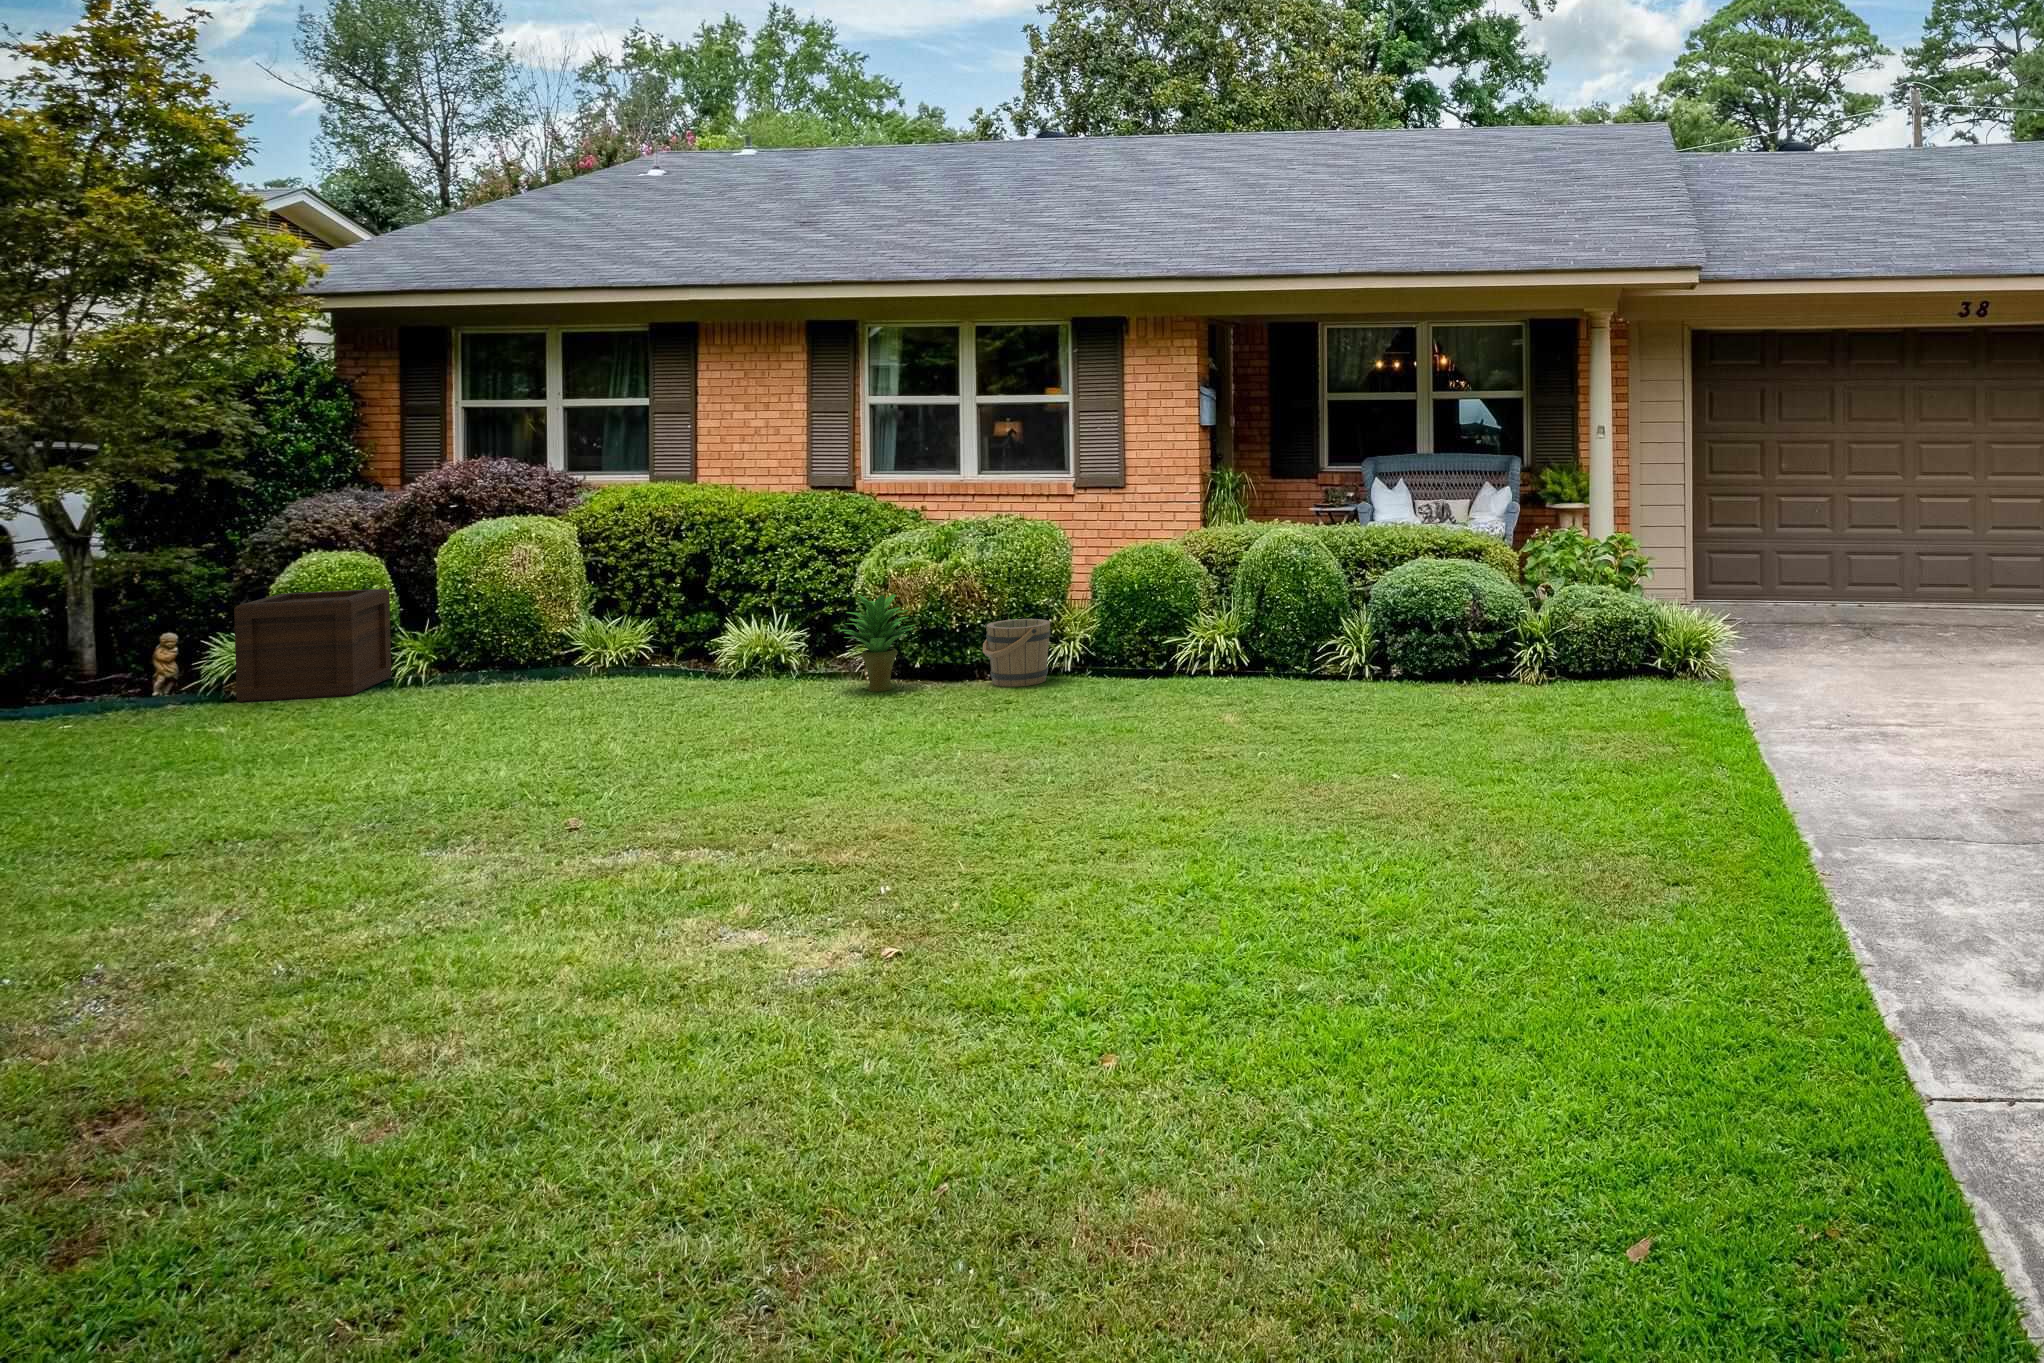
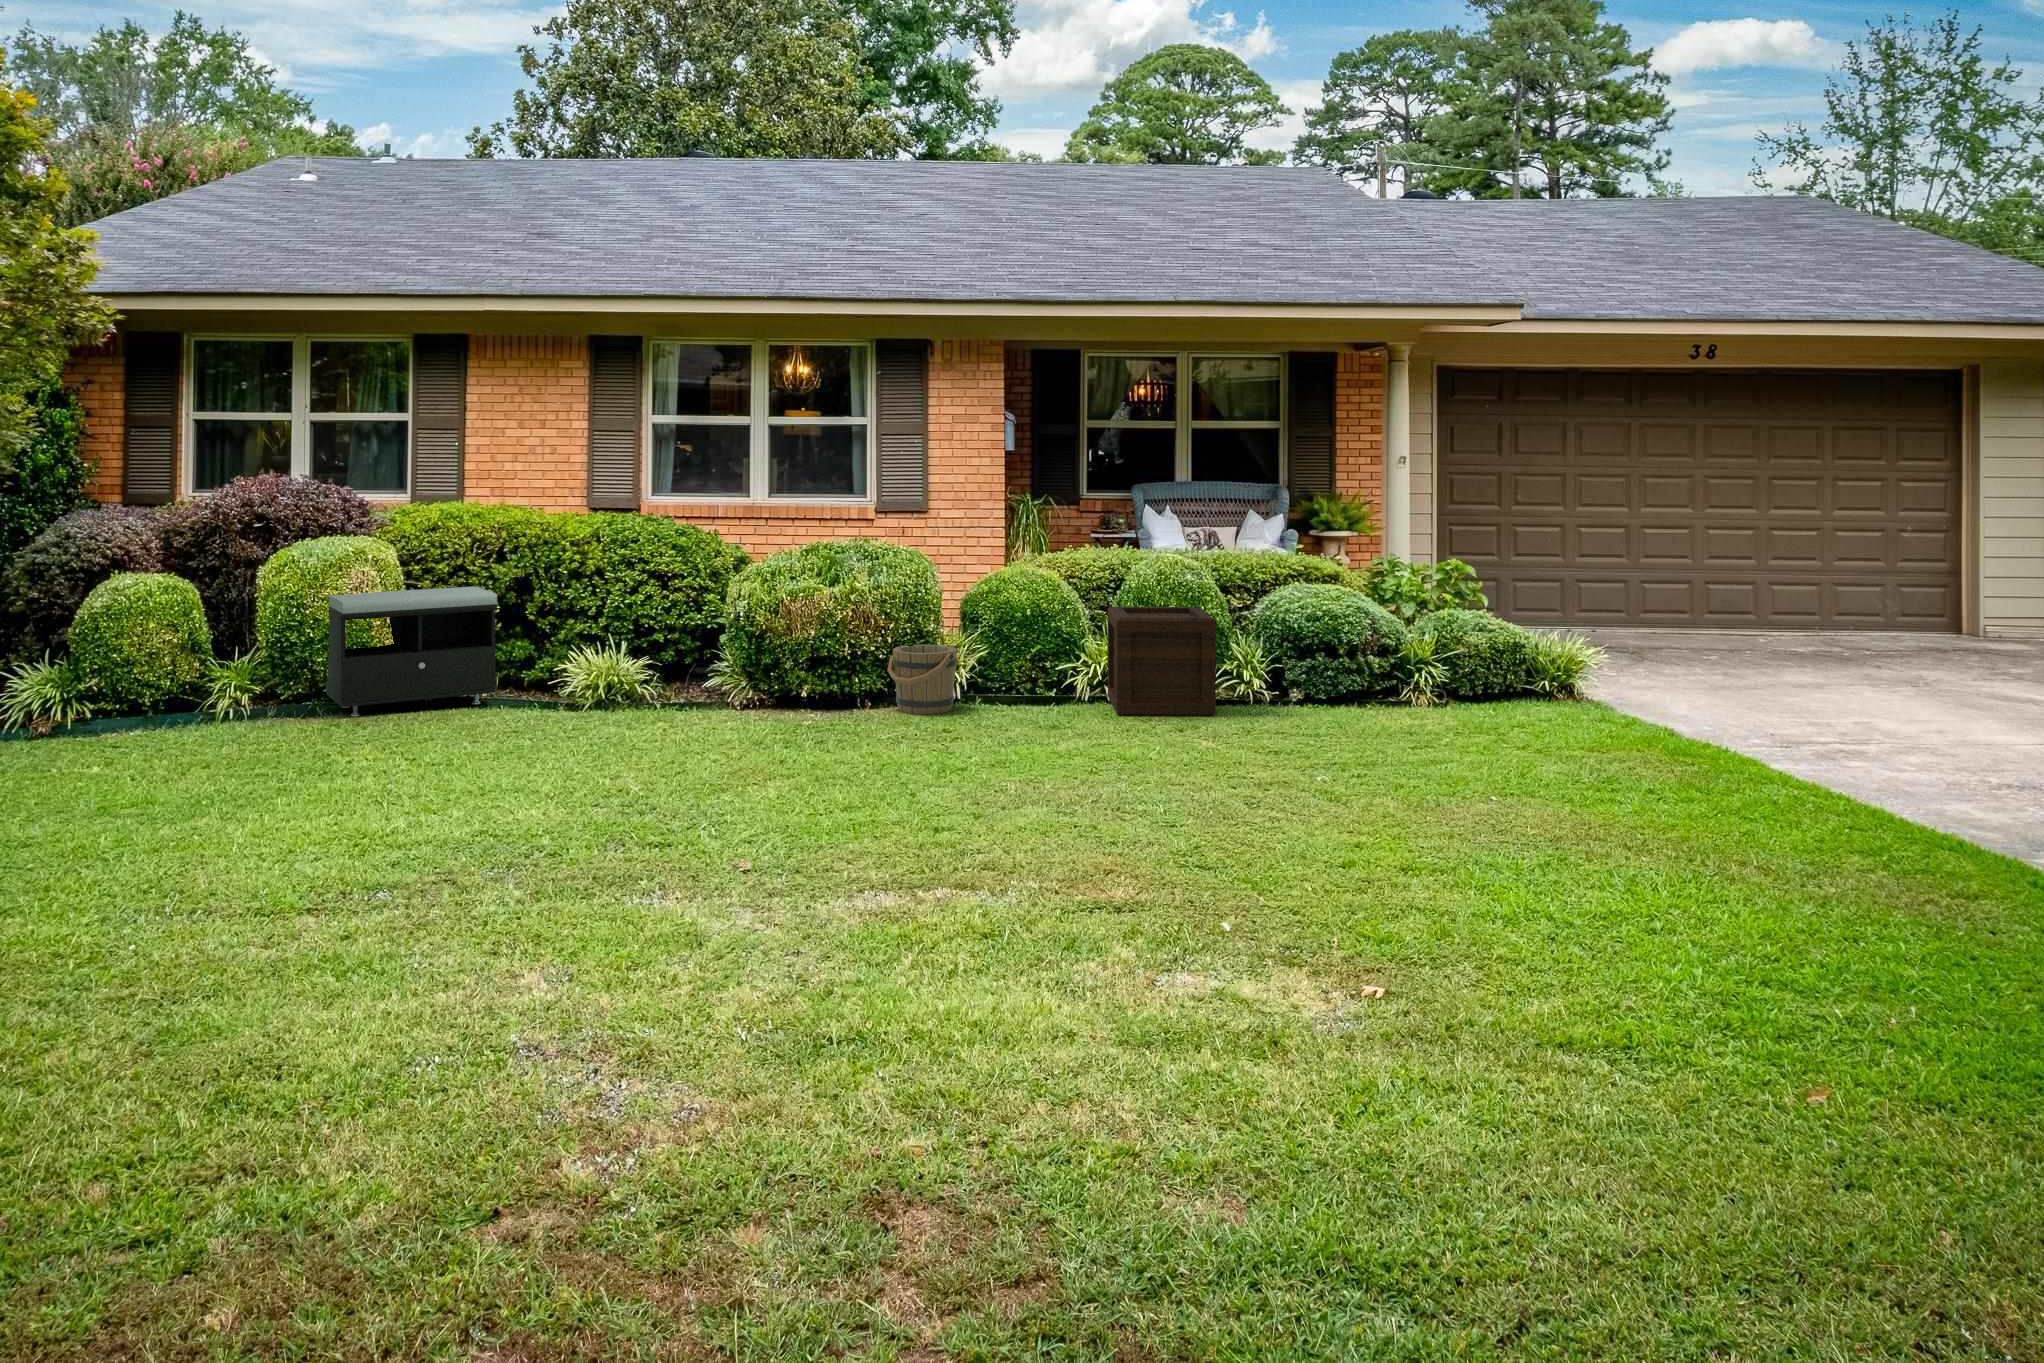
storage bench: none [482,563,648,683] -> present [326,586,497,716]
wooden crate: present [234,589,391,702] -> present [1107,607,1216,716]
potted plant: present [839,594,915,691] -> none [755,619,831,720]

